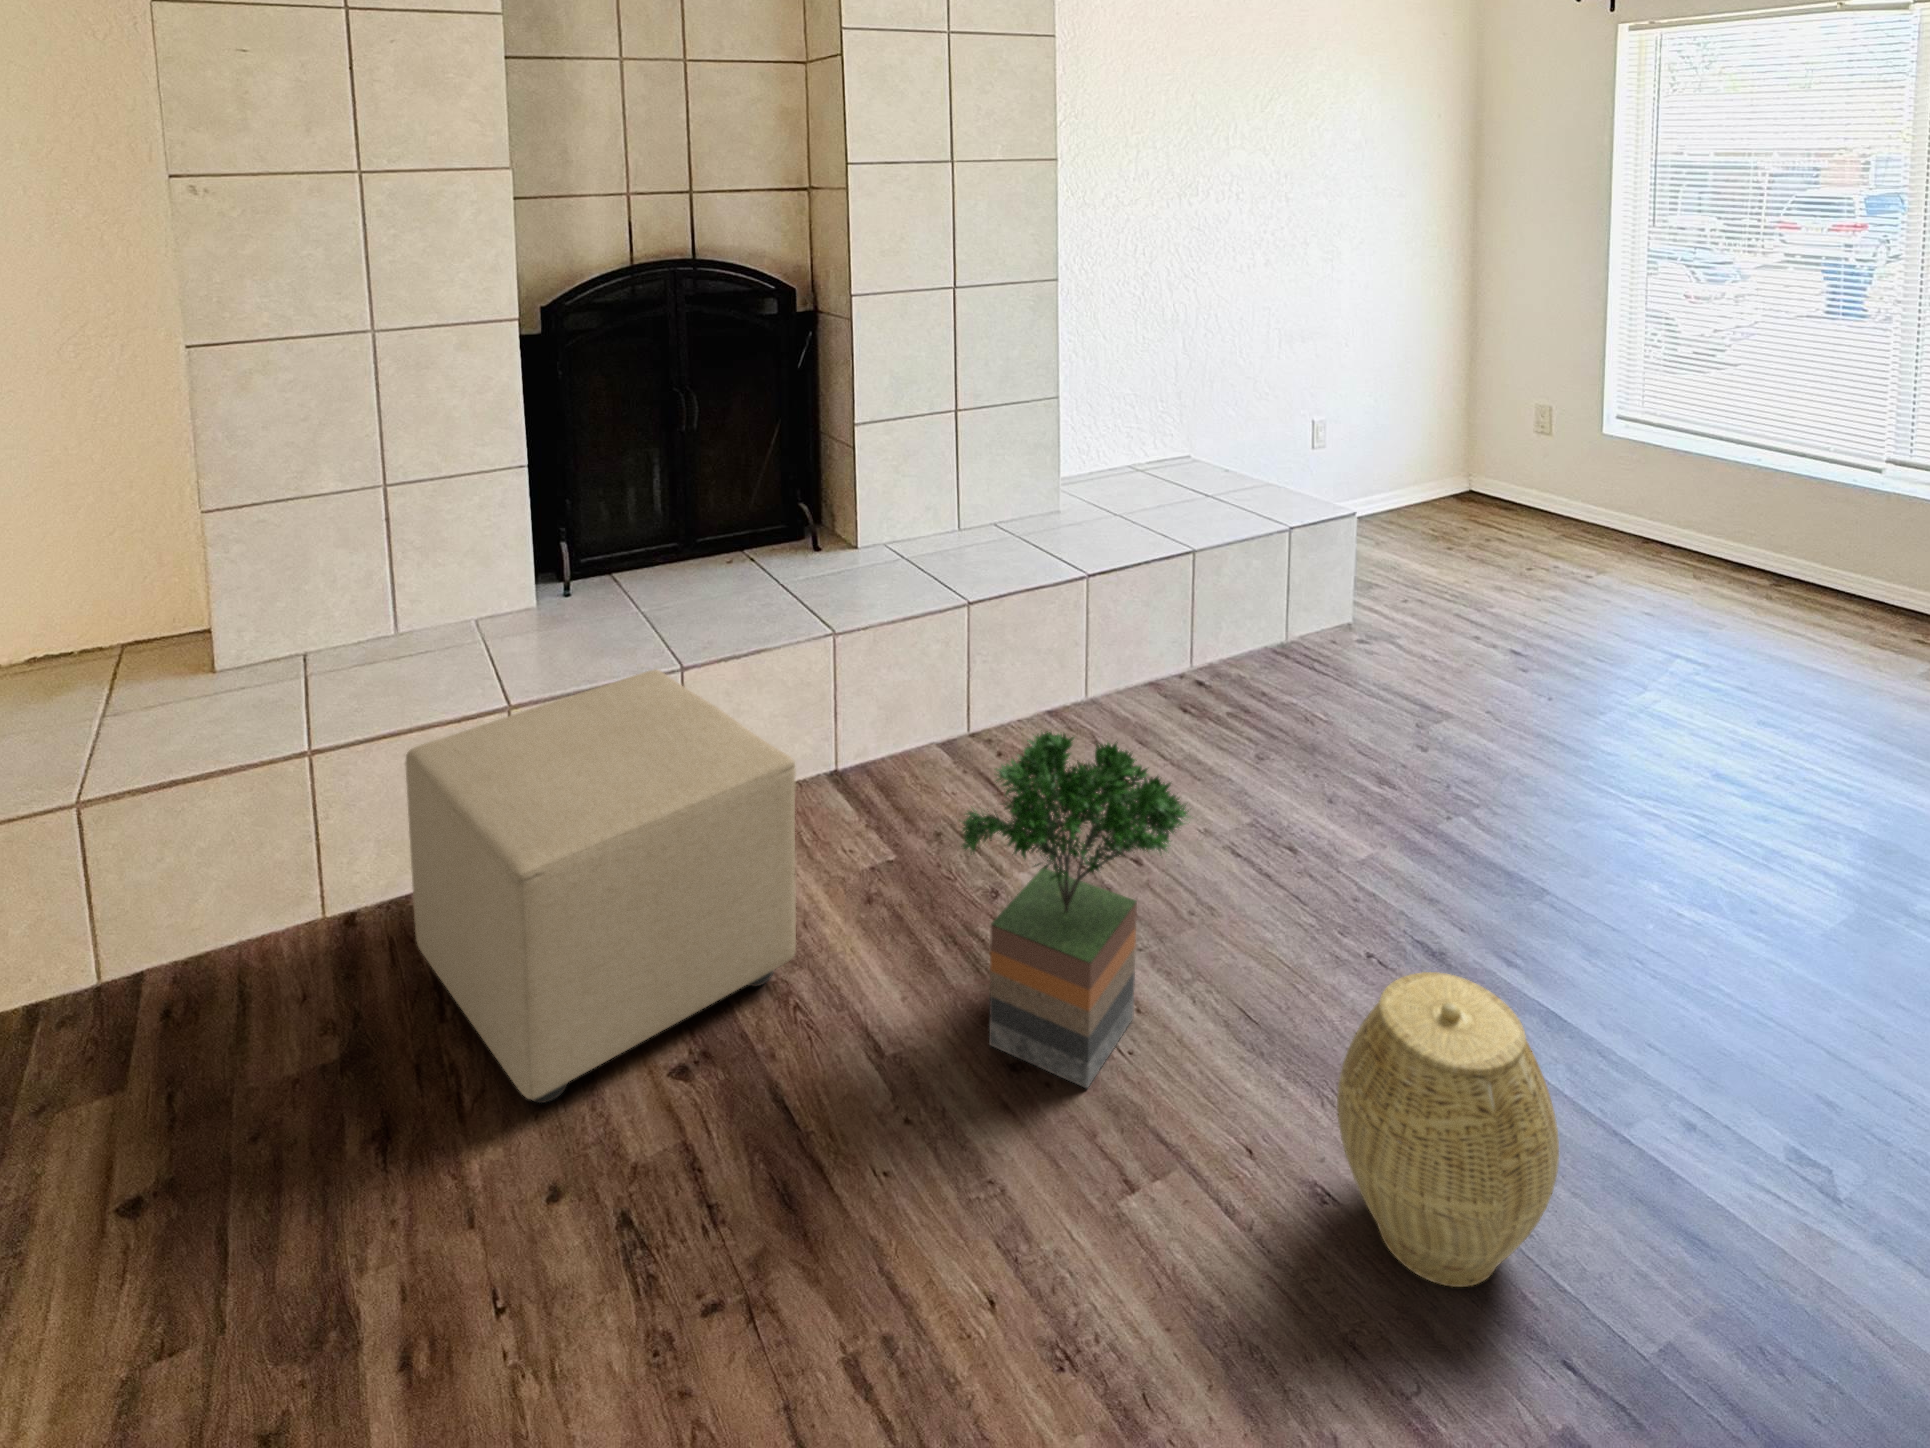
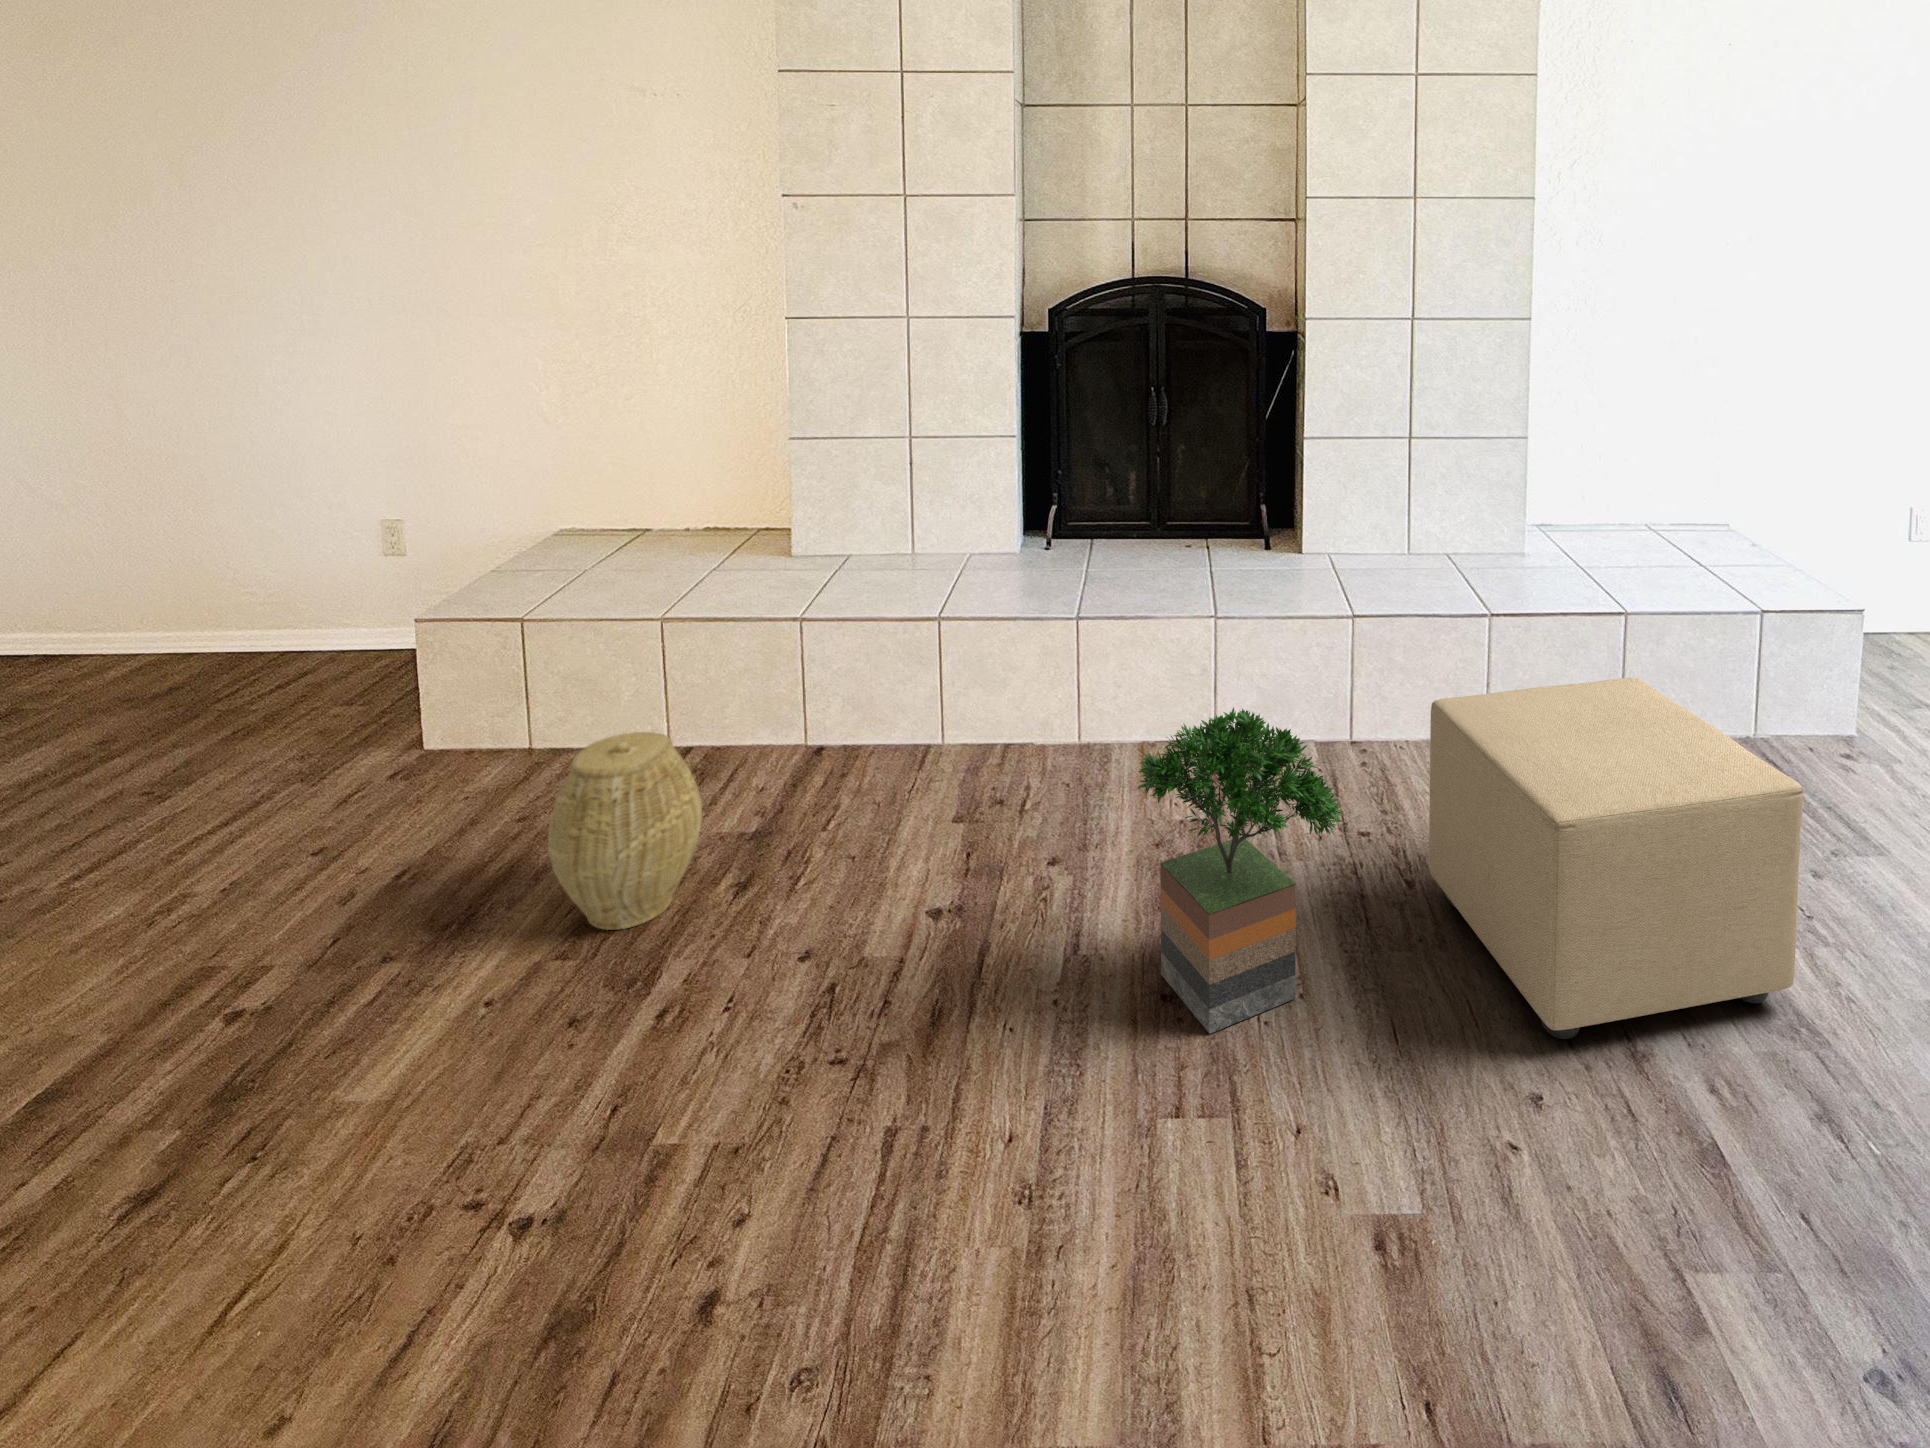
ottoman: present [405,669,796,1103] -> present [1429,677,1803,1039]
woven basket: present [1337,972,1559,1287] -> present [548,732,702,930]

